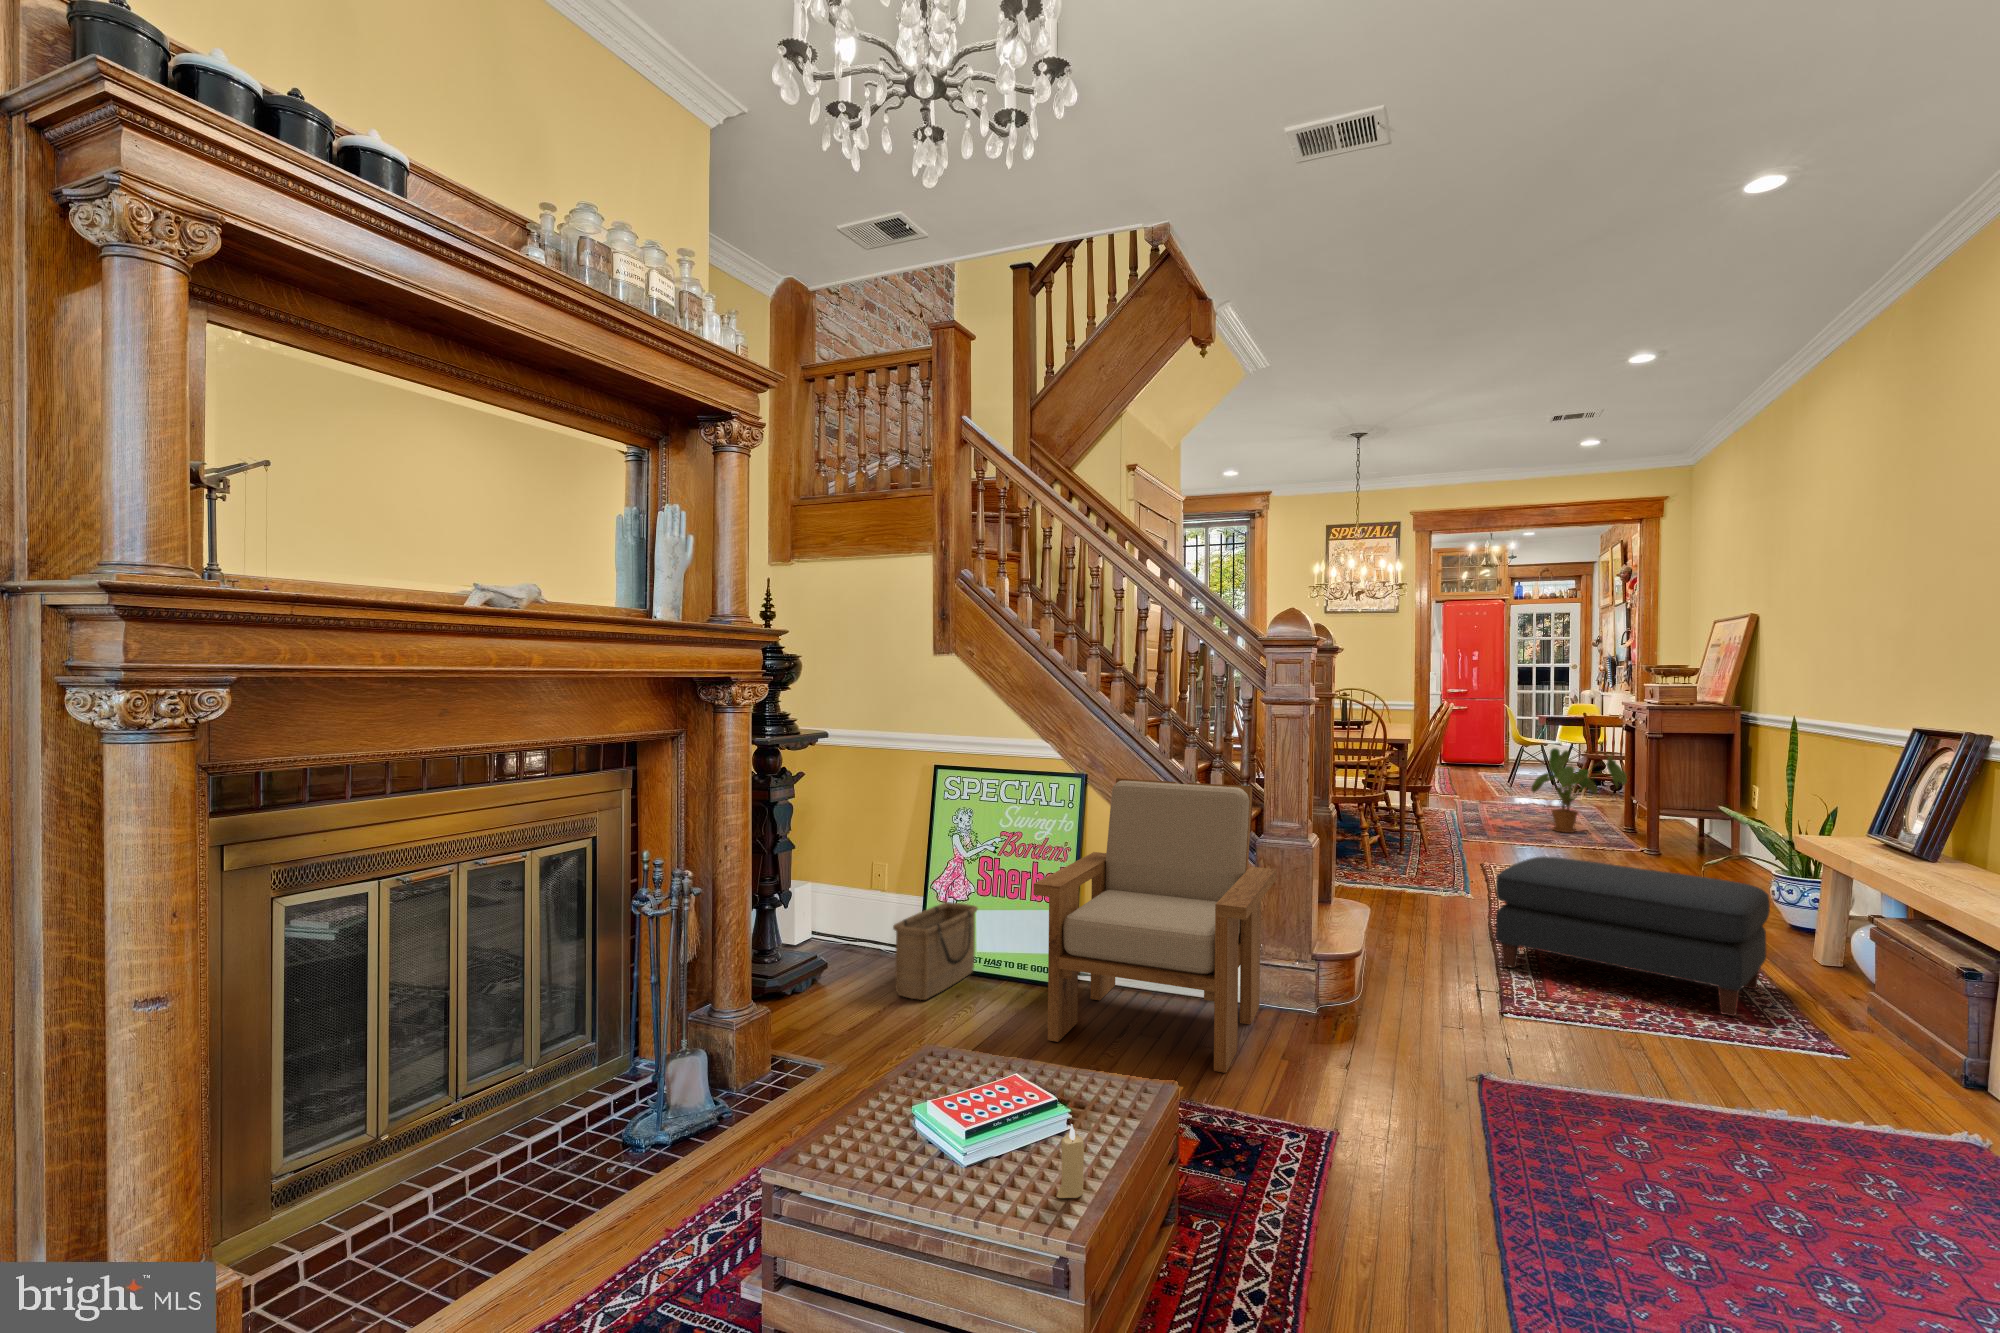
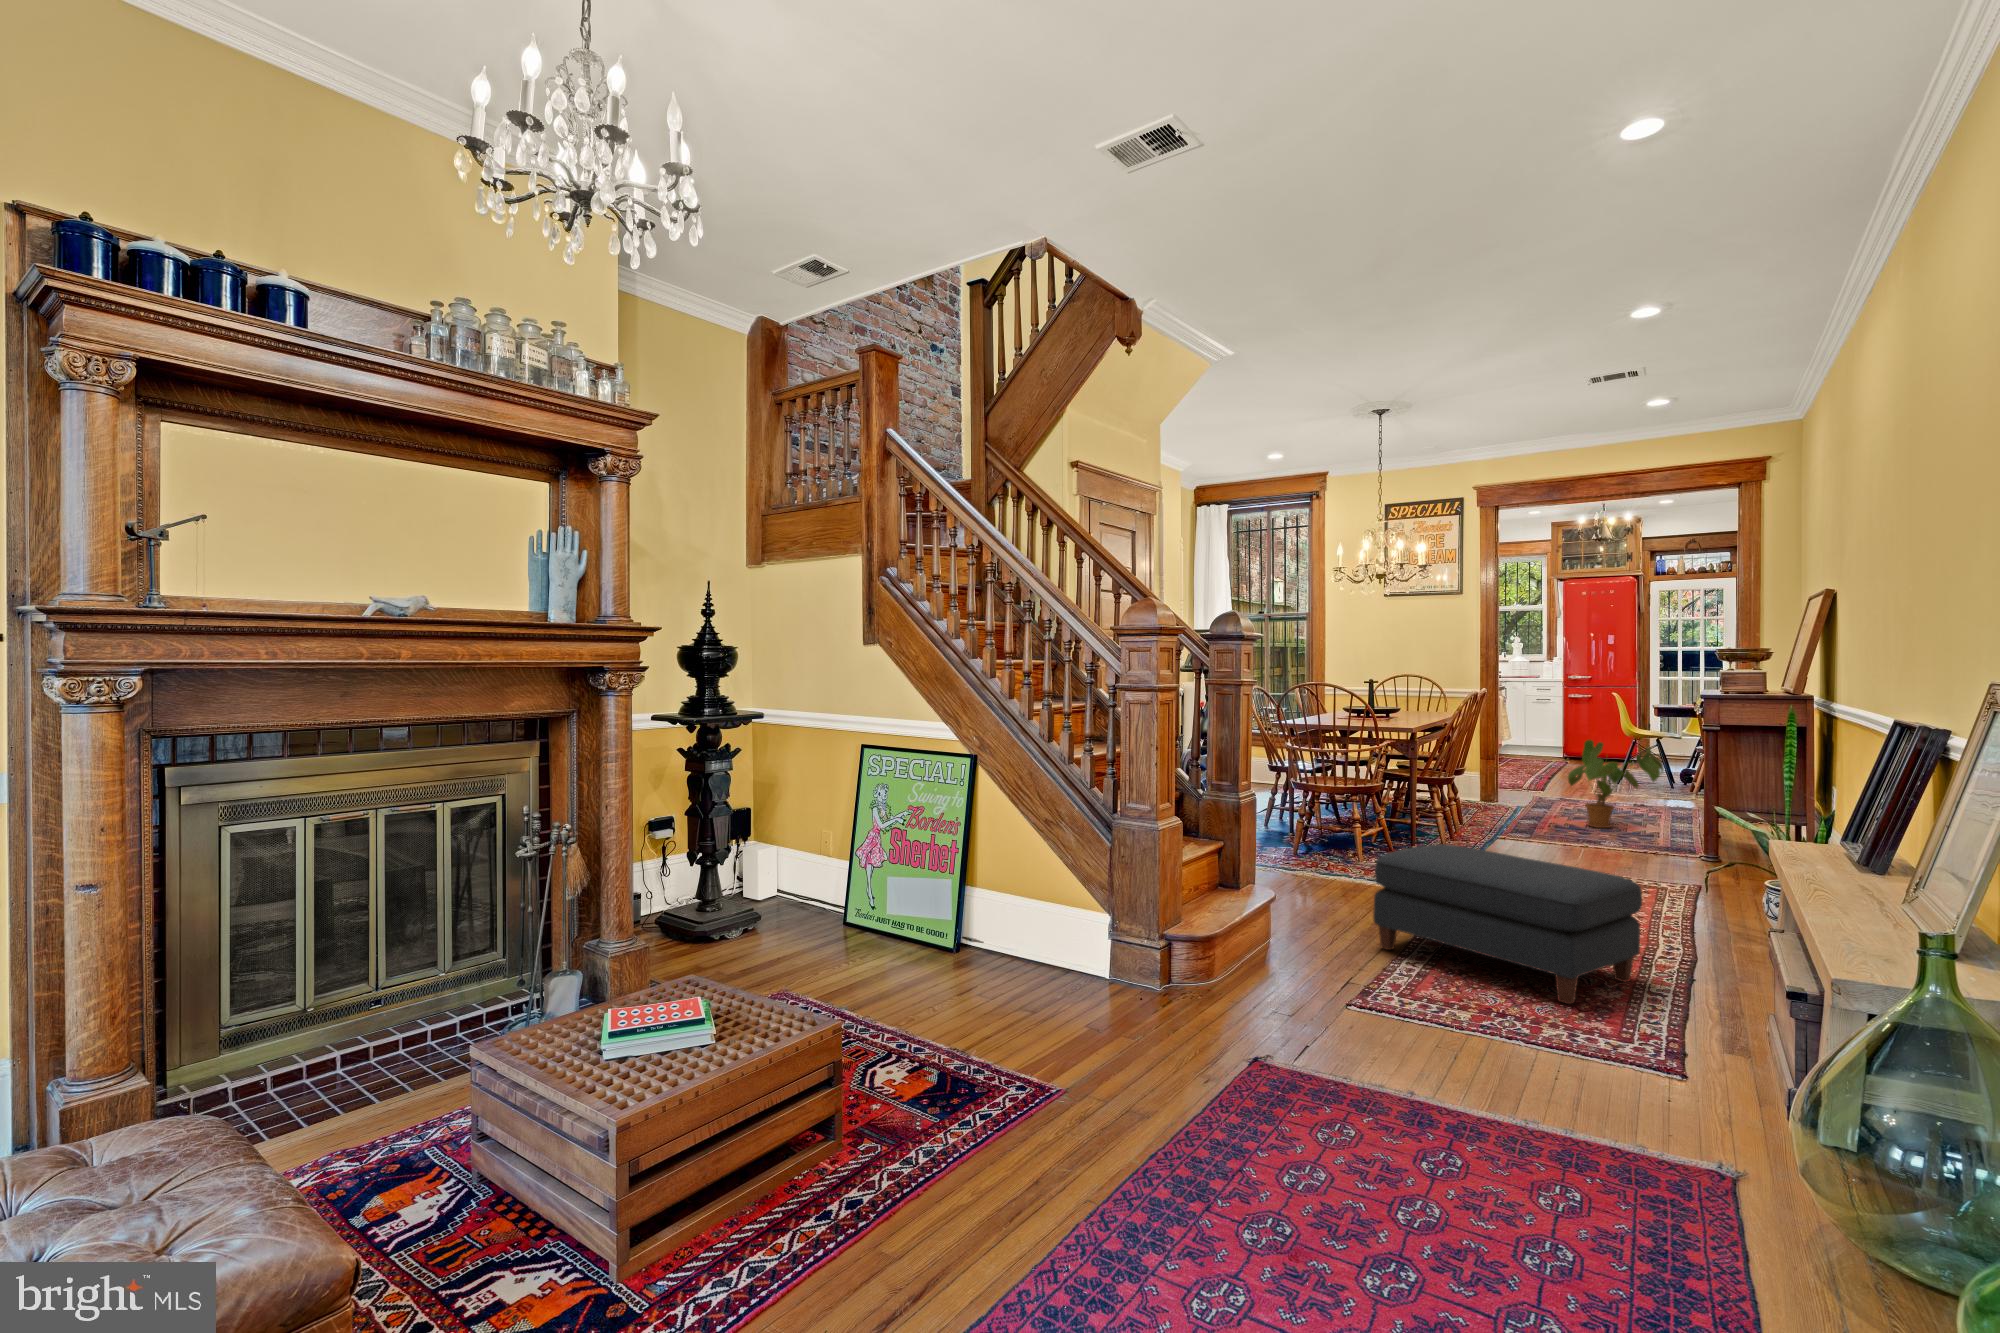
armchair: present [1034,778,1277,1073] -> none [883,758,1122,1019]
basket: present [893,902,978,1000] -> none [796,865,886,947]
candle: present [1056,1124,1084,1198] -> none [640,1009,665,1064]

